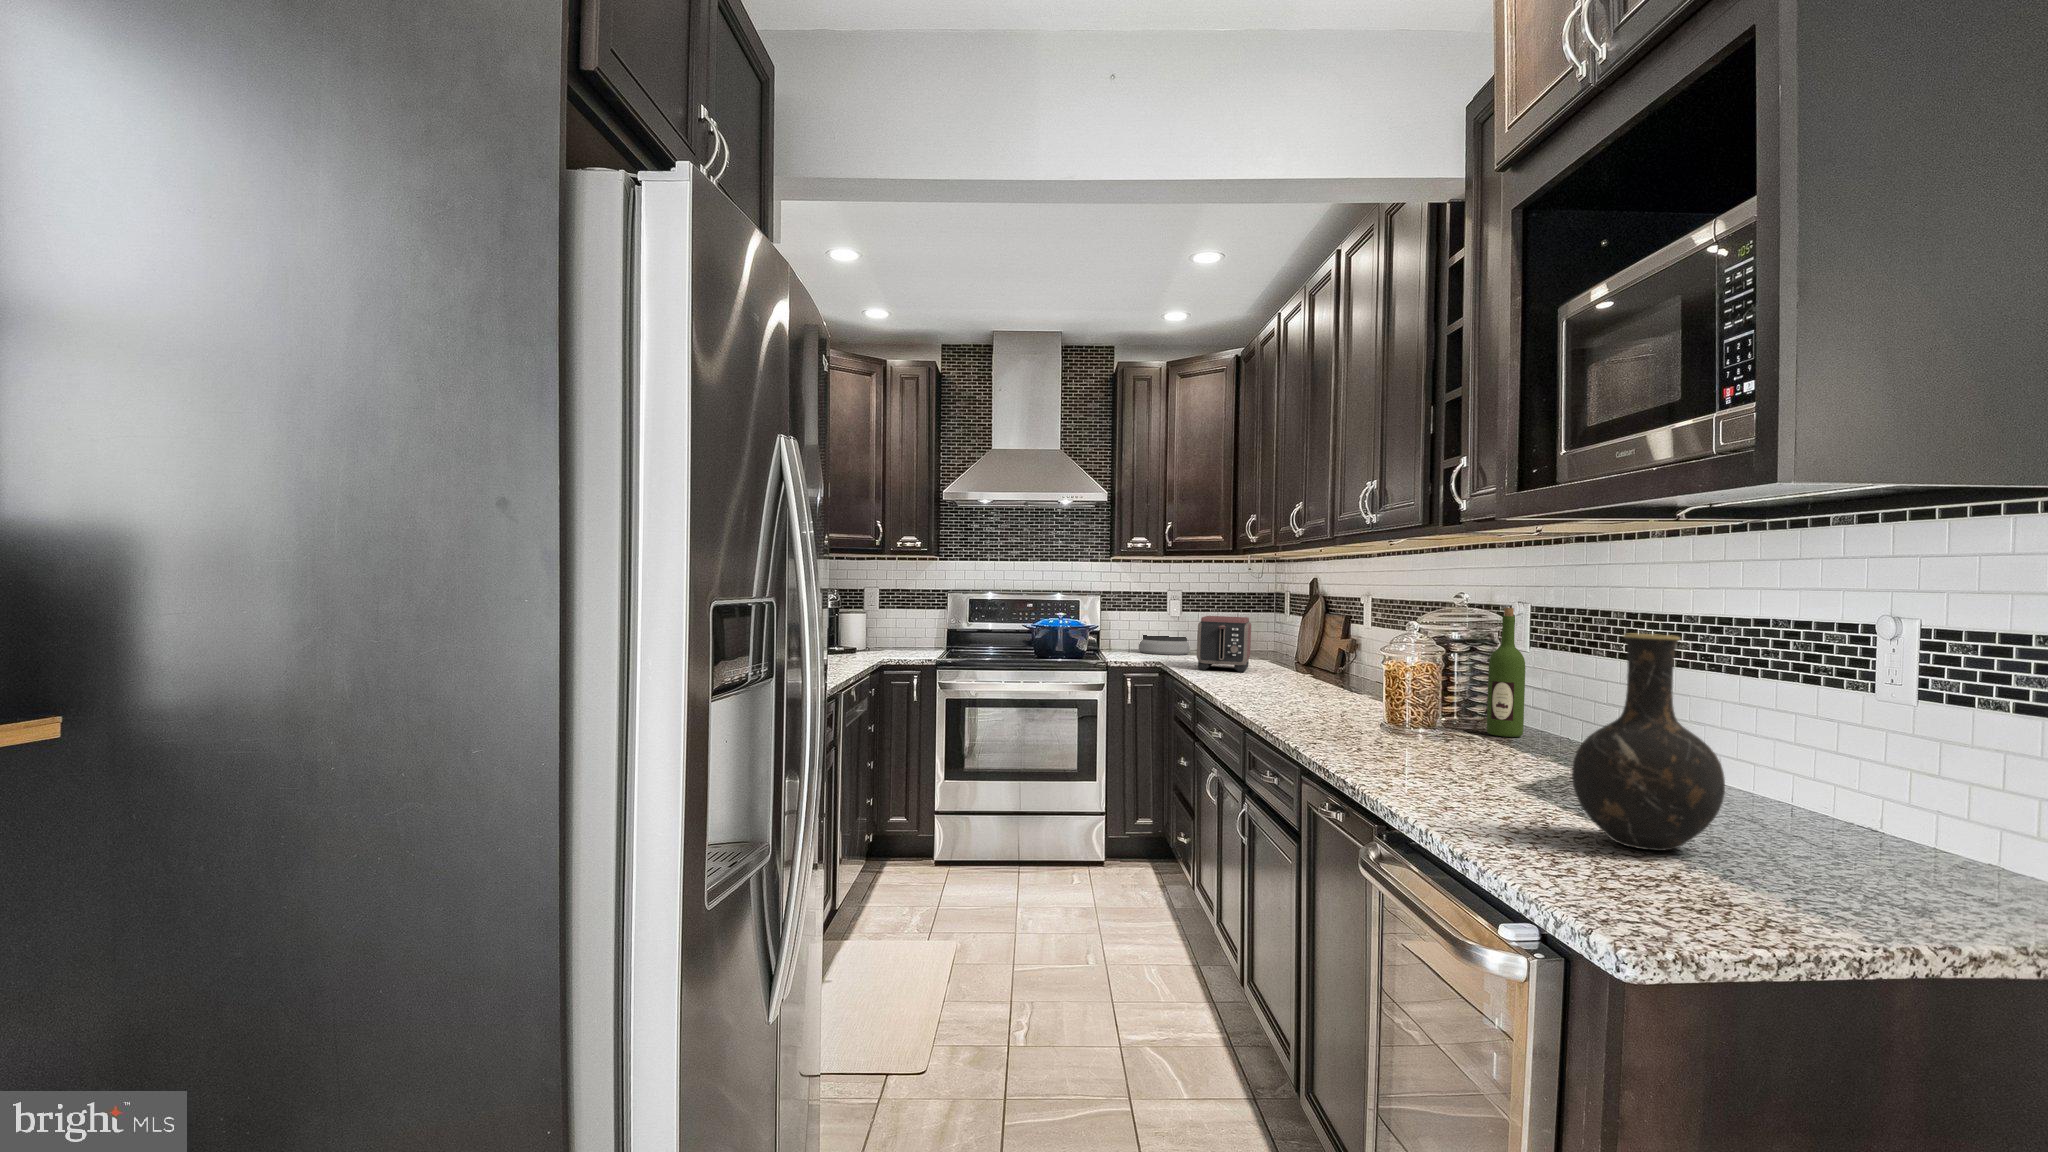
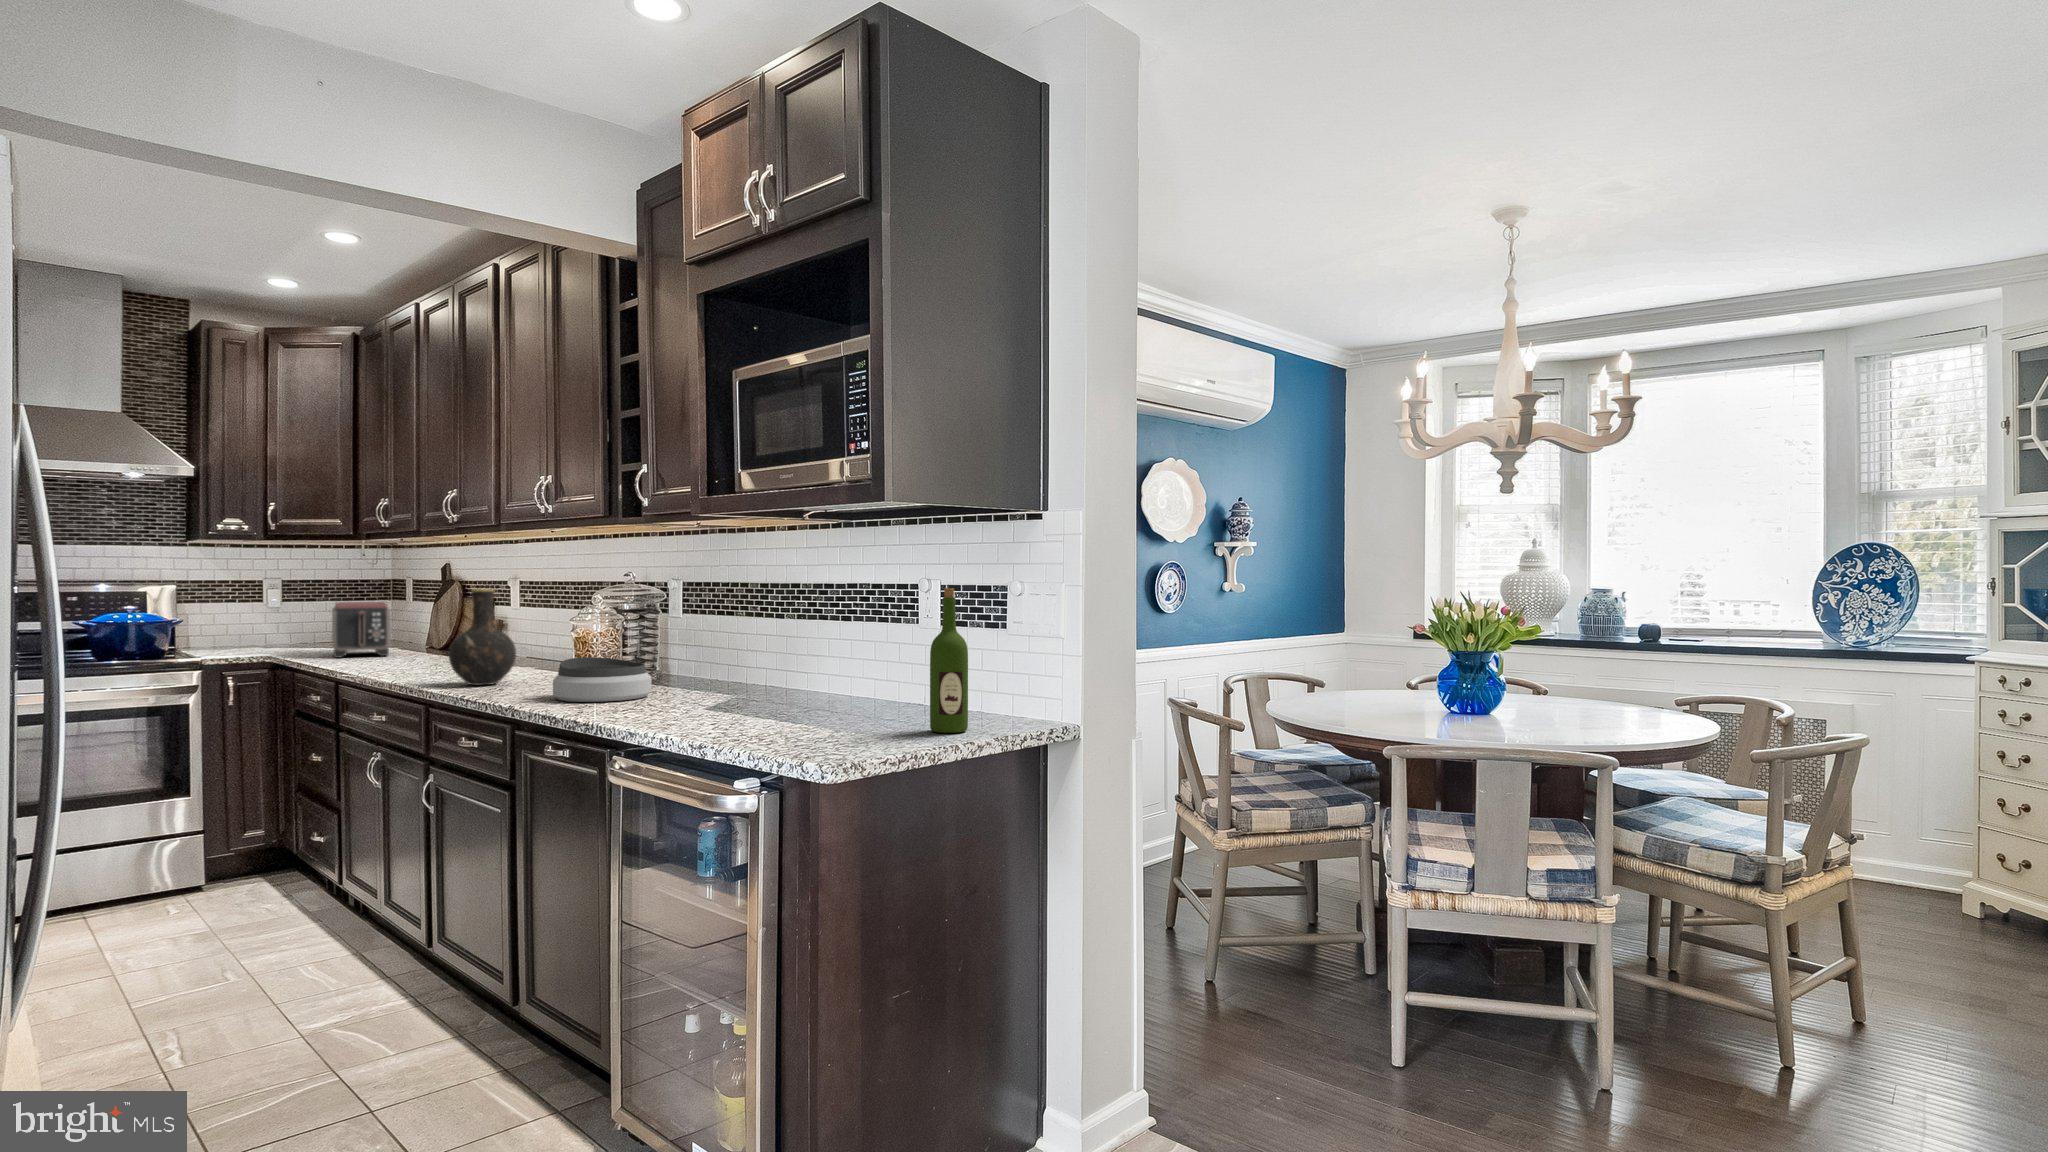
wine bottle: present [1487,608,1525,737] -> present [930,588,968,733]
vase: present [1572,634,1725,851] -> present [449,589,516,685]
bowl: present [1139,635,1190,655] -> present [553,657,652,702]

